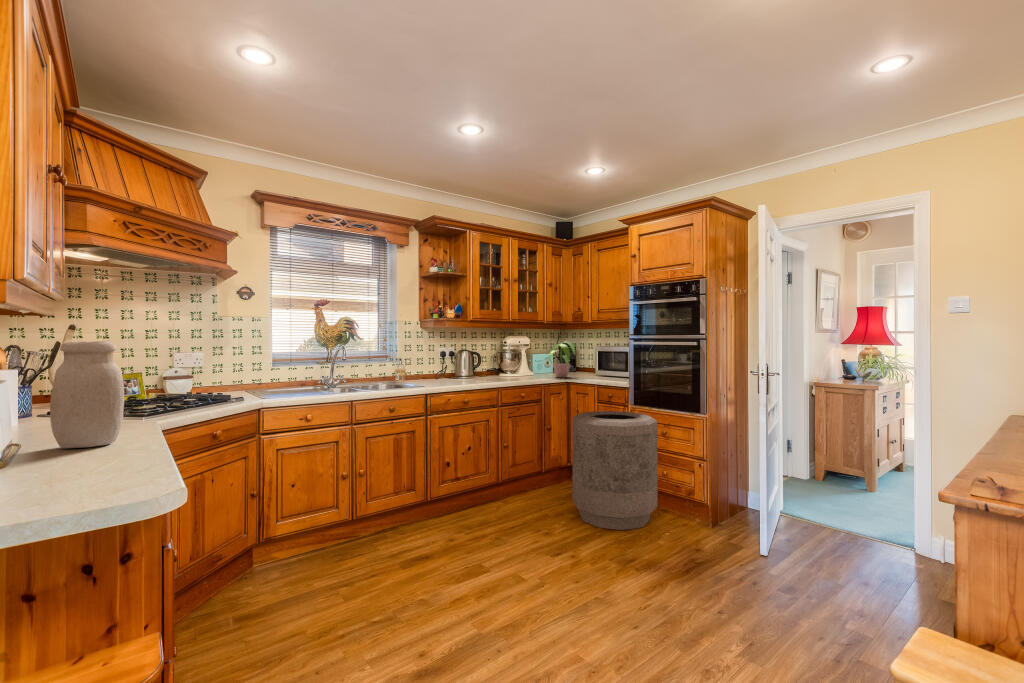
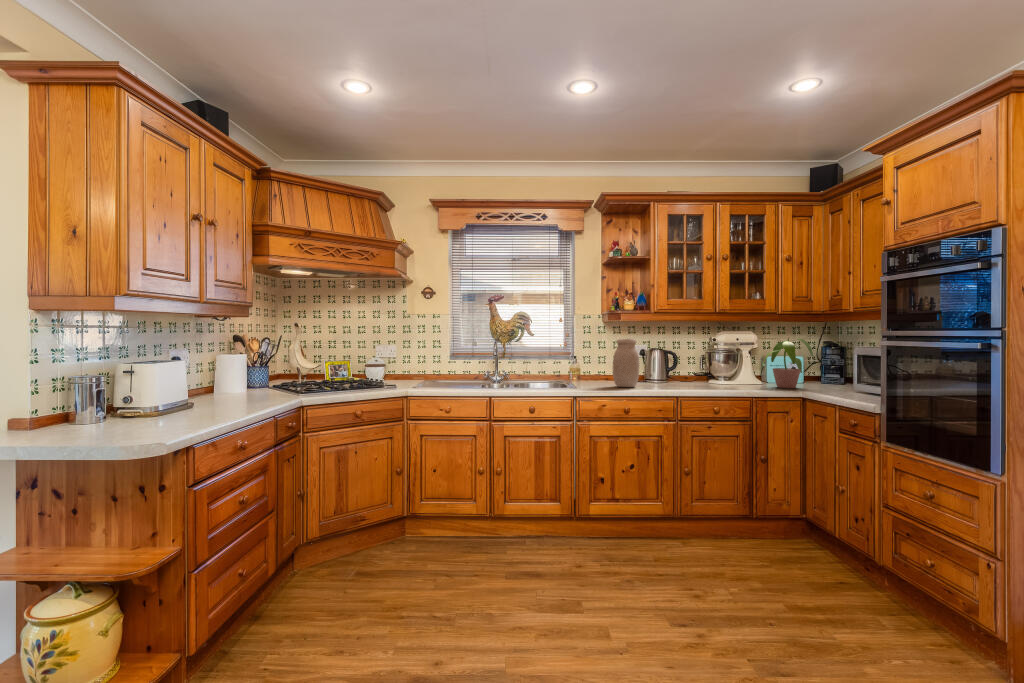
jar: present [50,341,124,448] -> present [613,339,639,387]
trash can: present [572,411,658,530] -> none [749,440,895,634]

